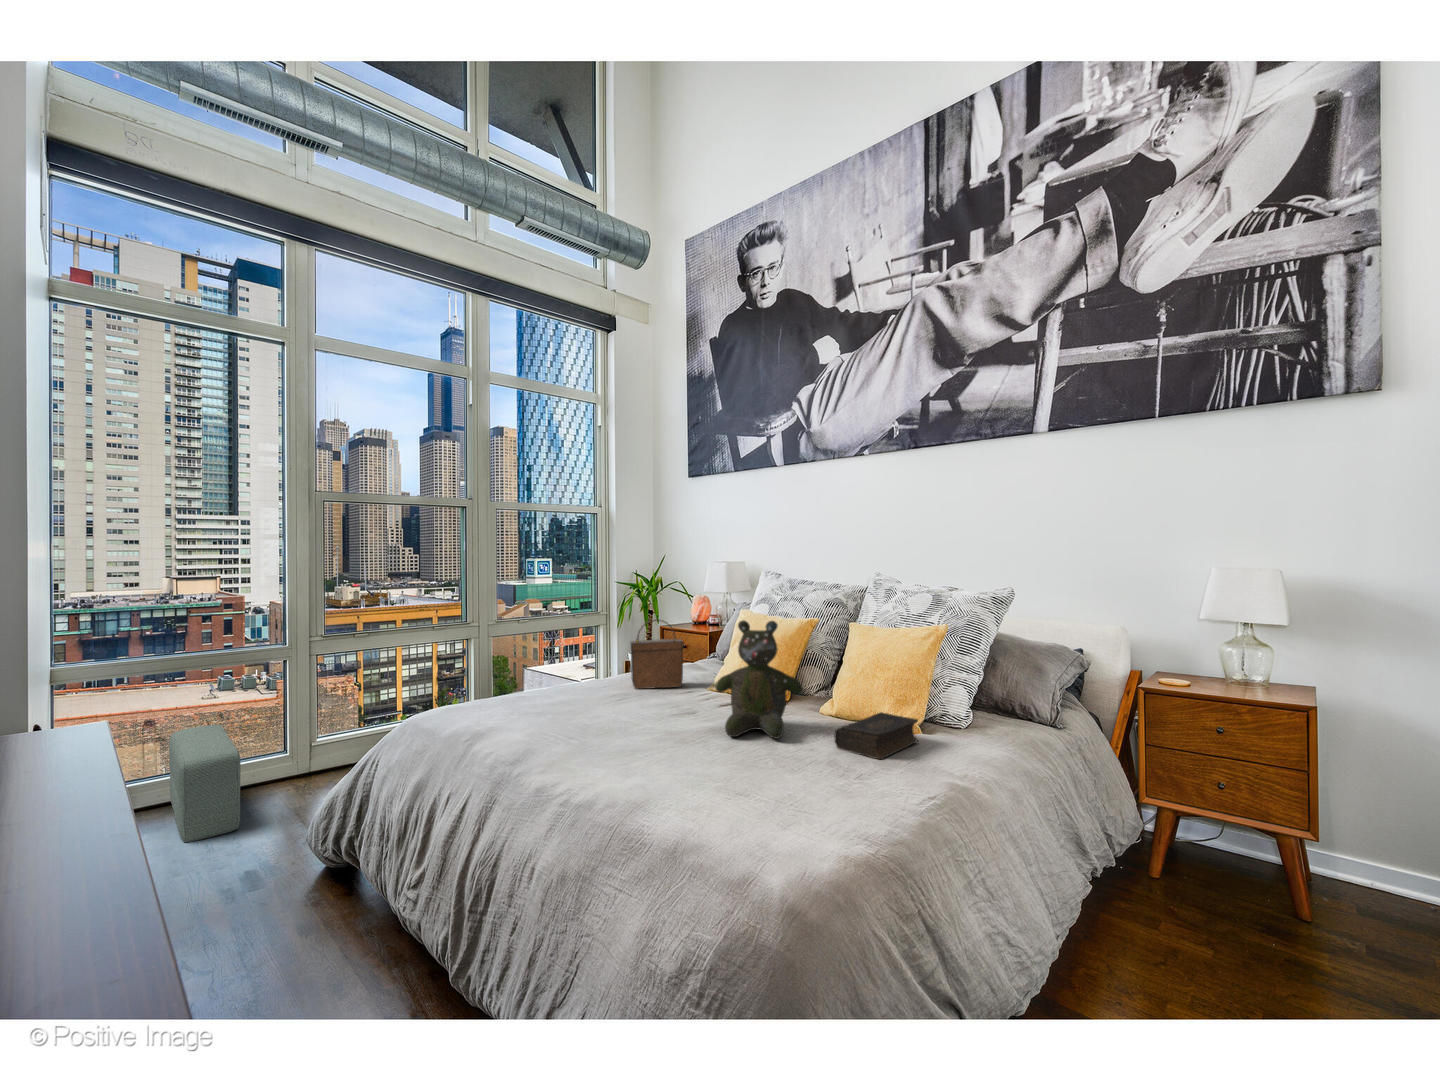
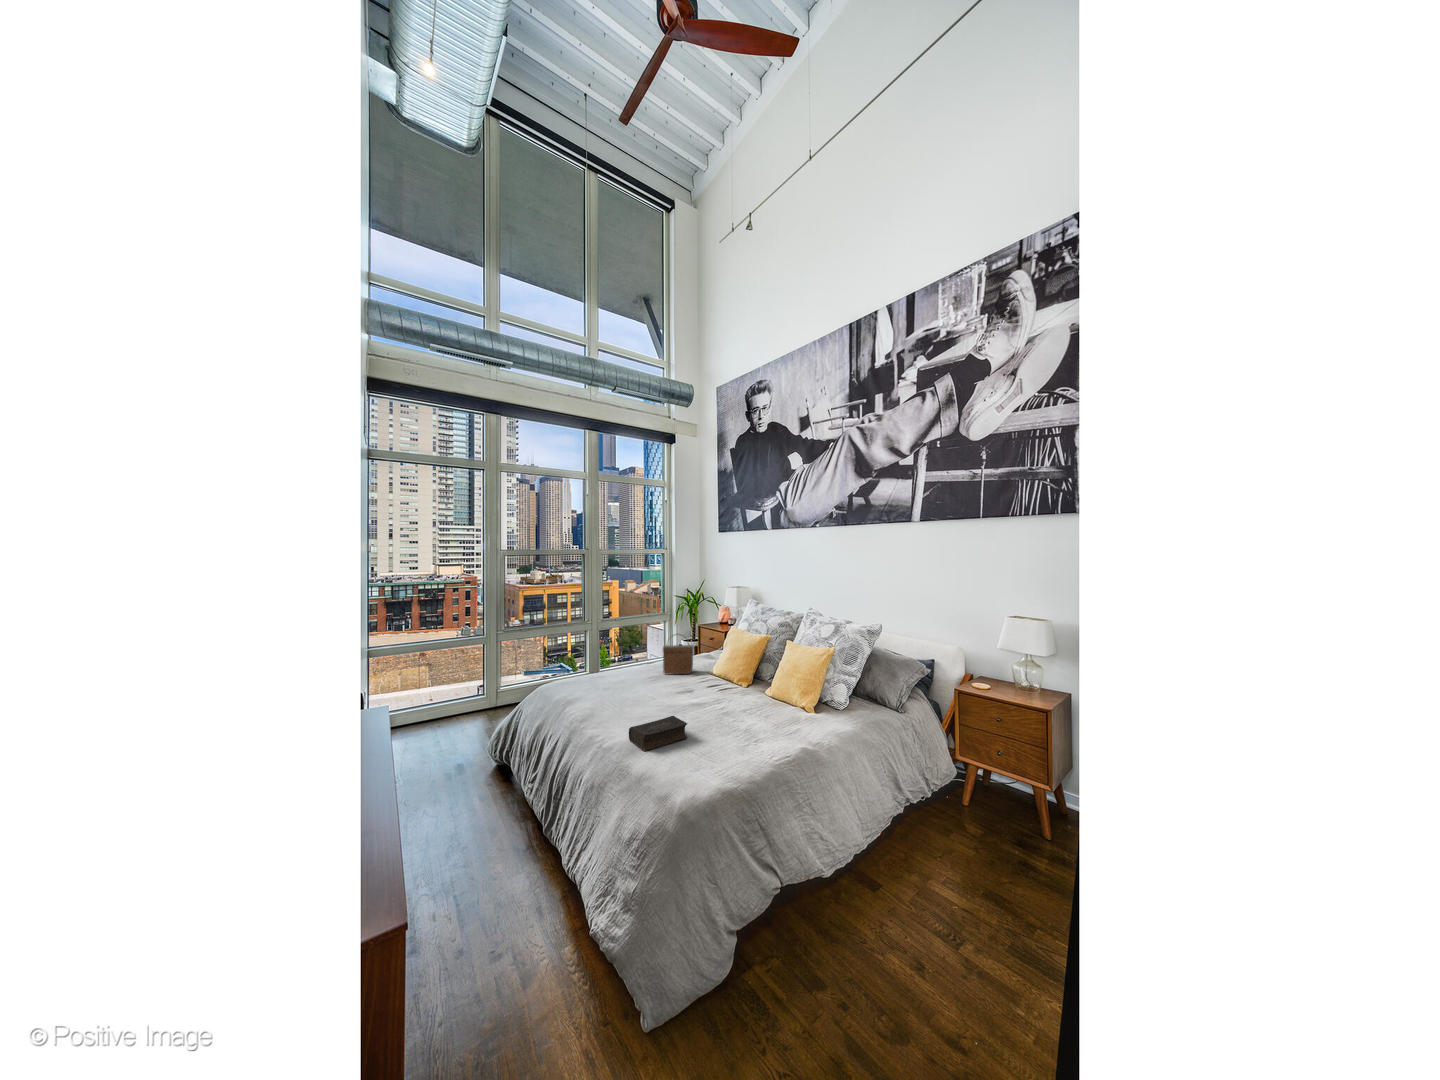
teddy bear: present [715,620,802,738] -> none [697,644,745,713]
book: present [835,712,918,759] -> present [629,716,687,751]
pouf: present [169,725,241,842] -> none [424,681,458,746]

